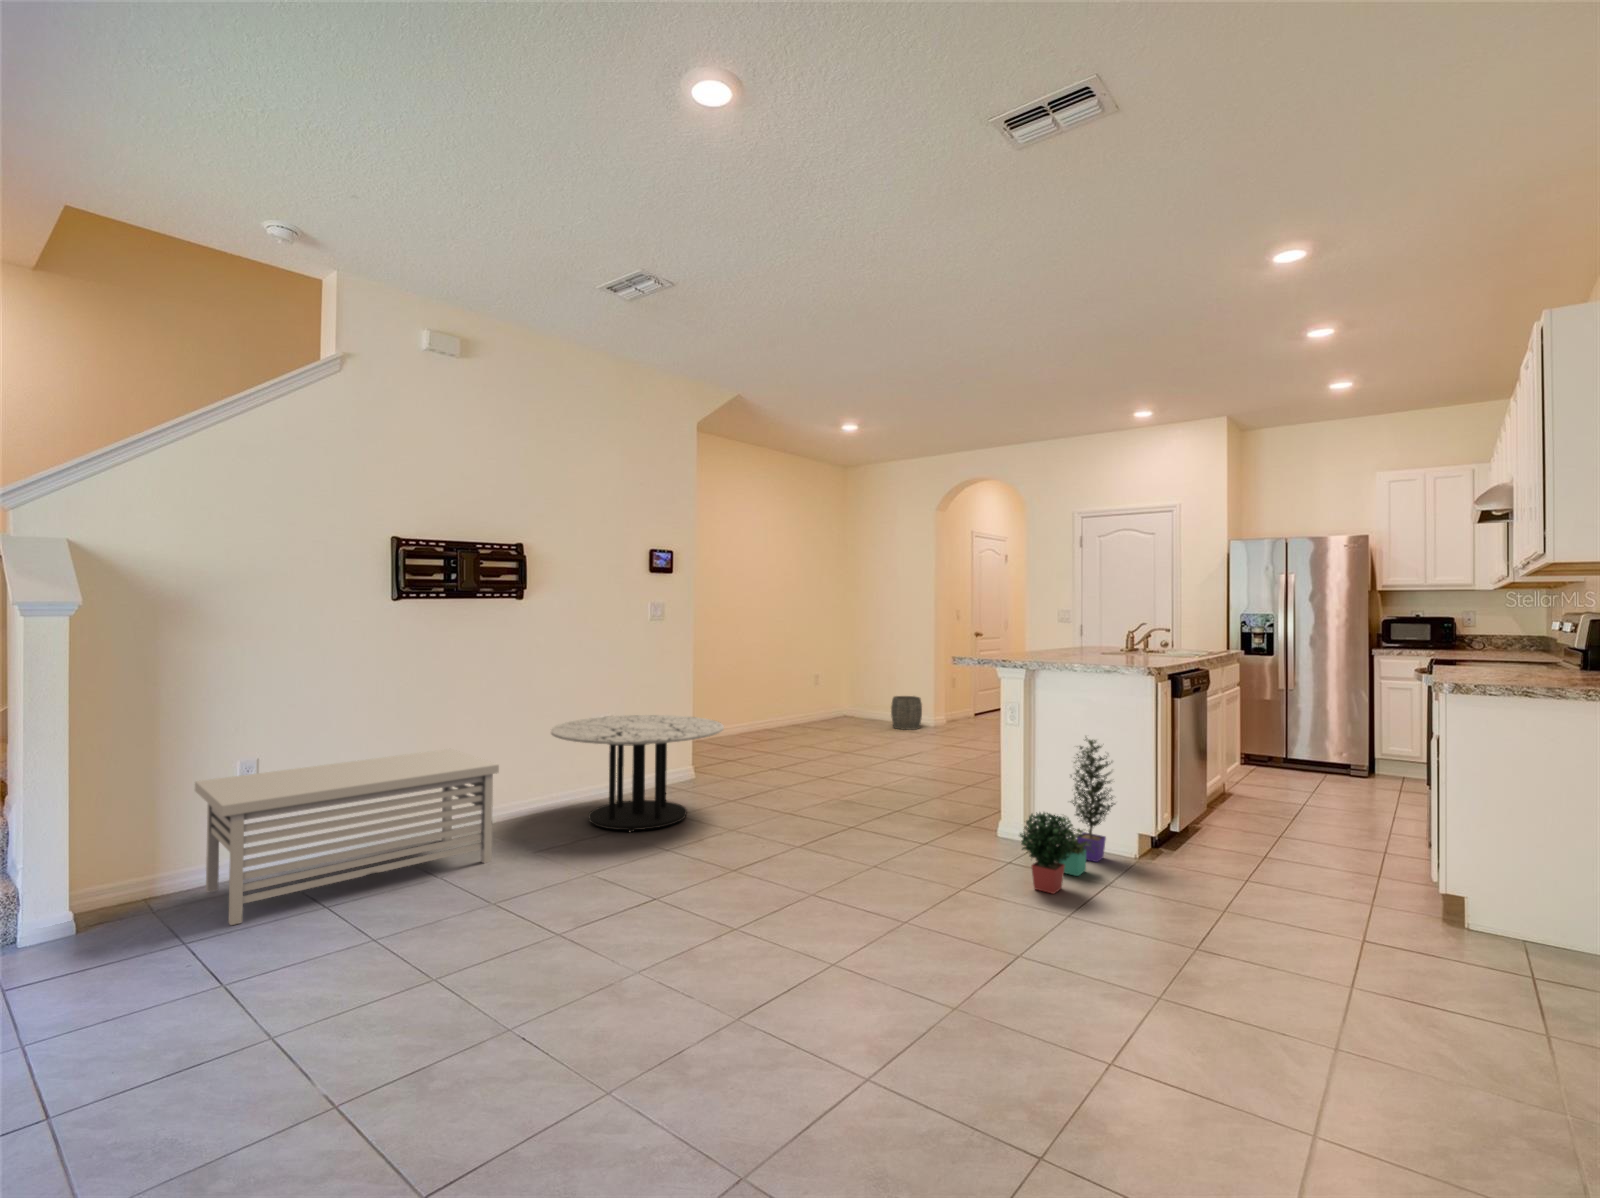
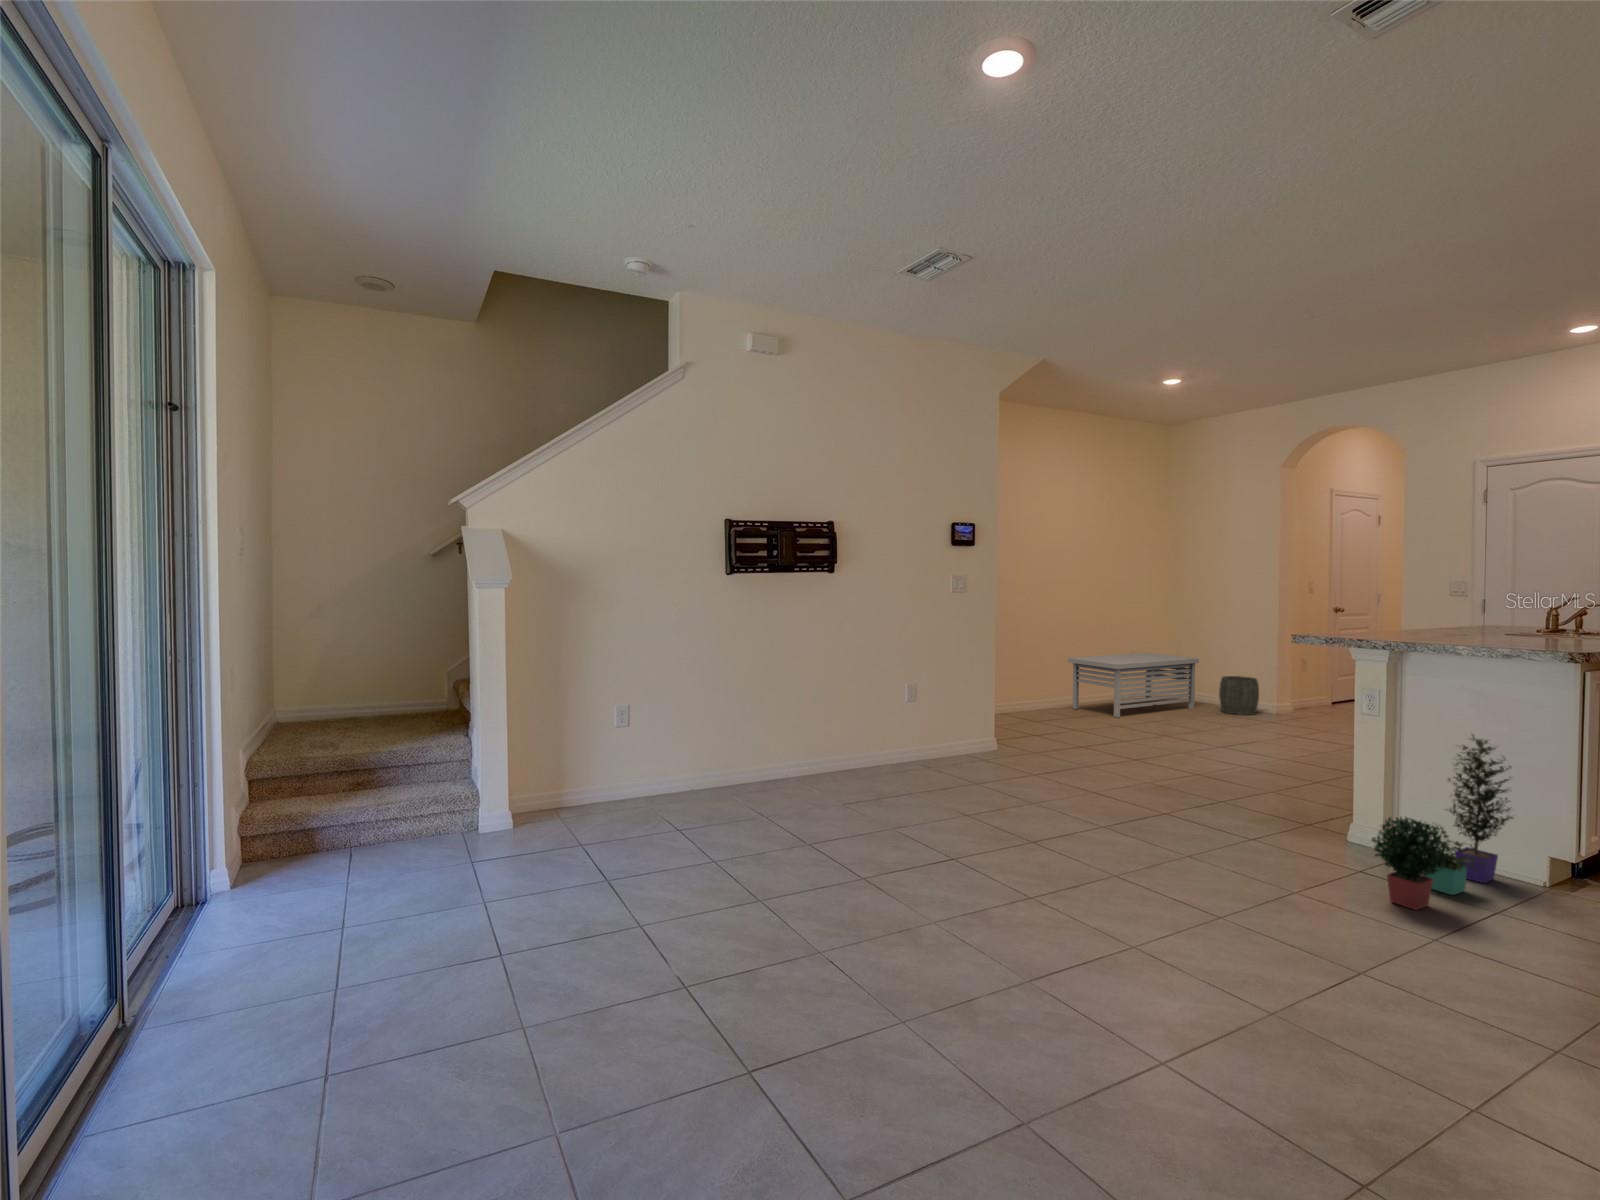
coffee table: present [551,715,724,832] -> none [859,685,1026,797]
storage bench: present [195,749,499,925] -> present [1068,653,1199,717]

